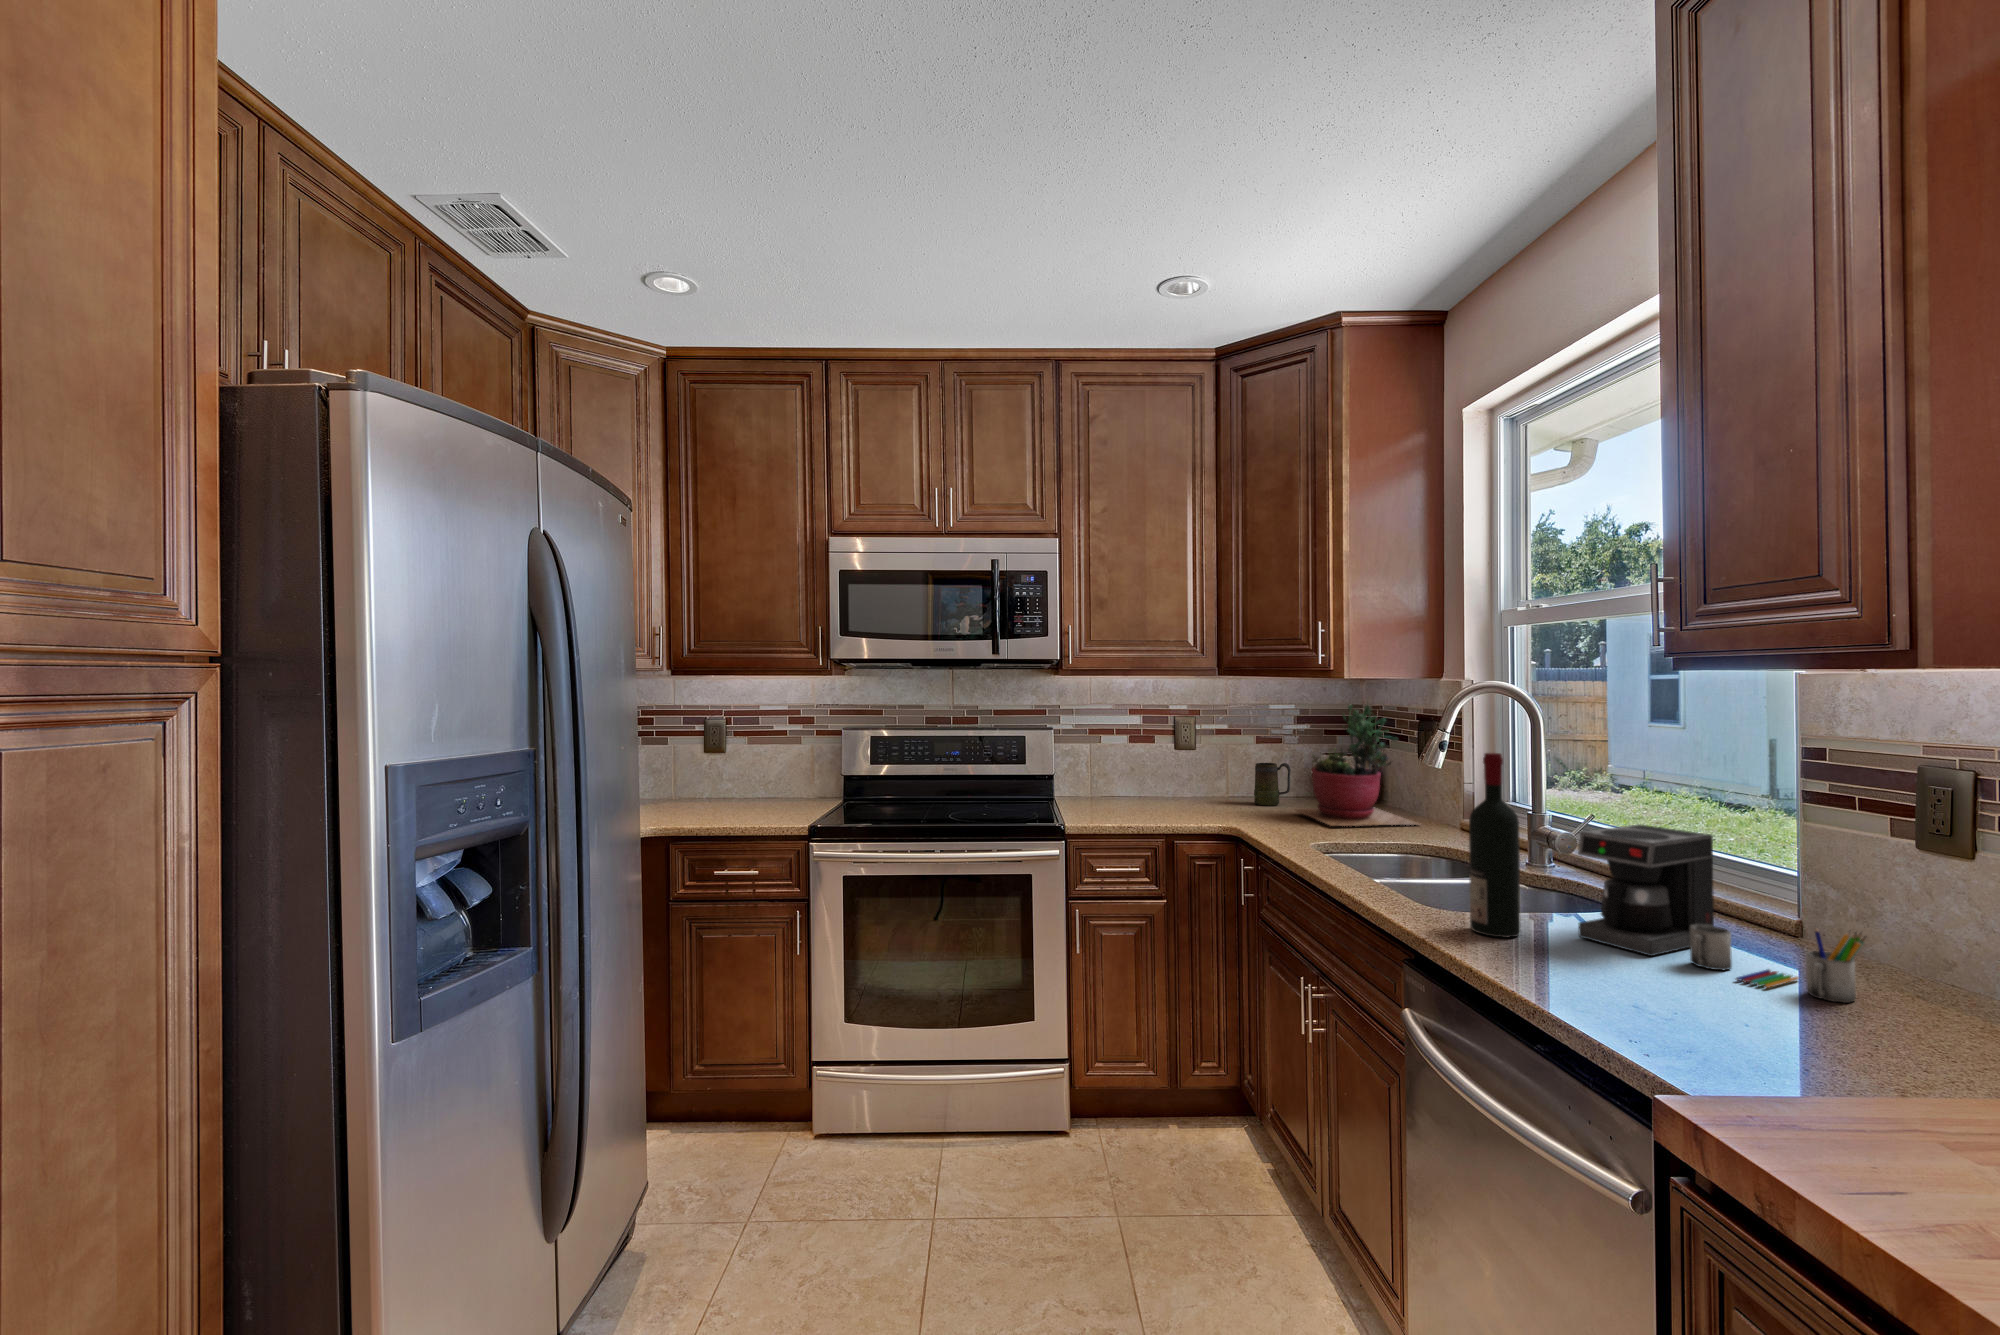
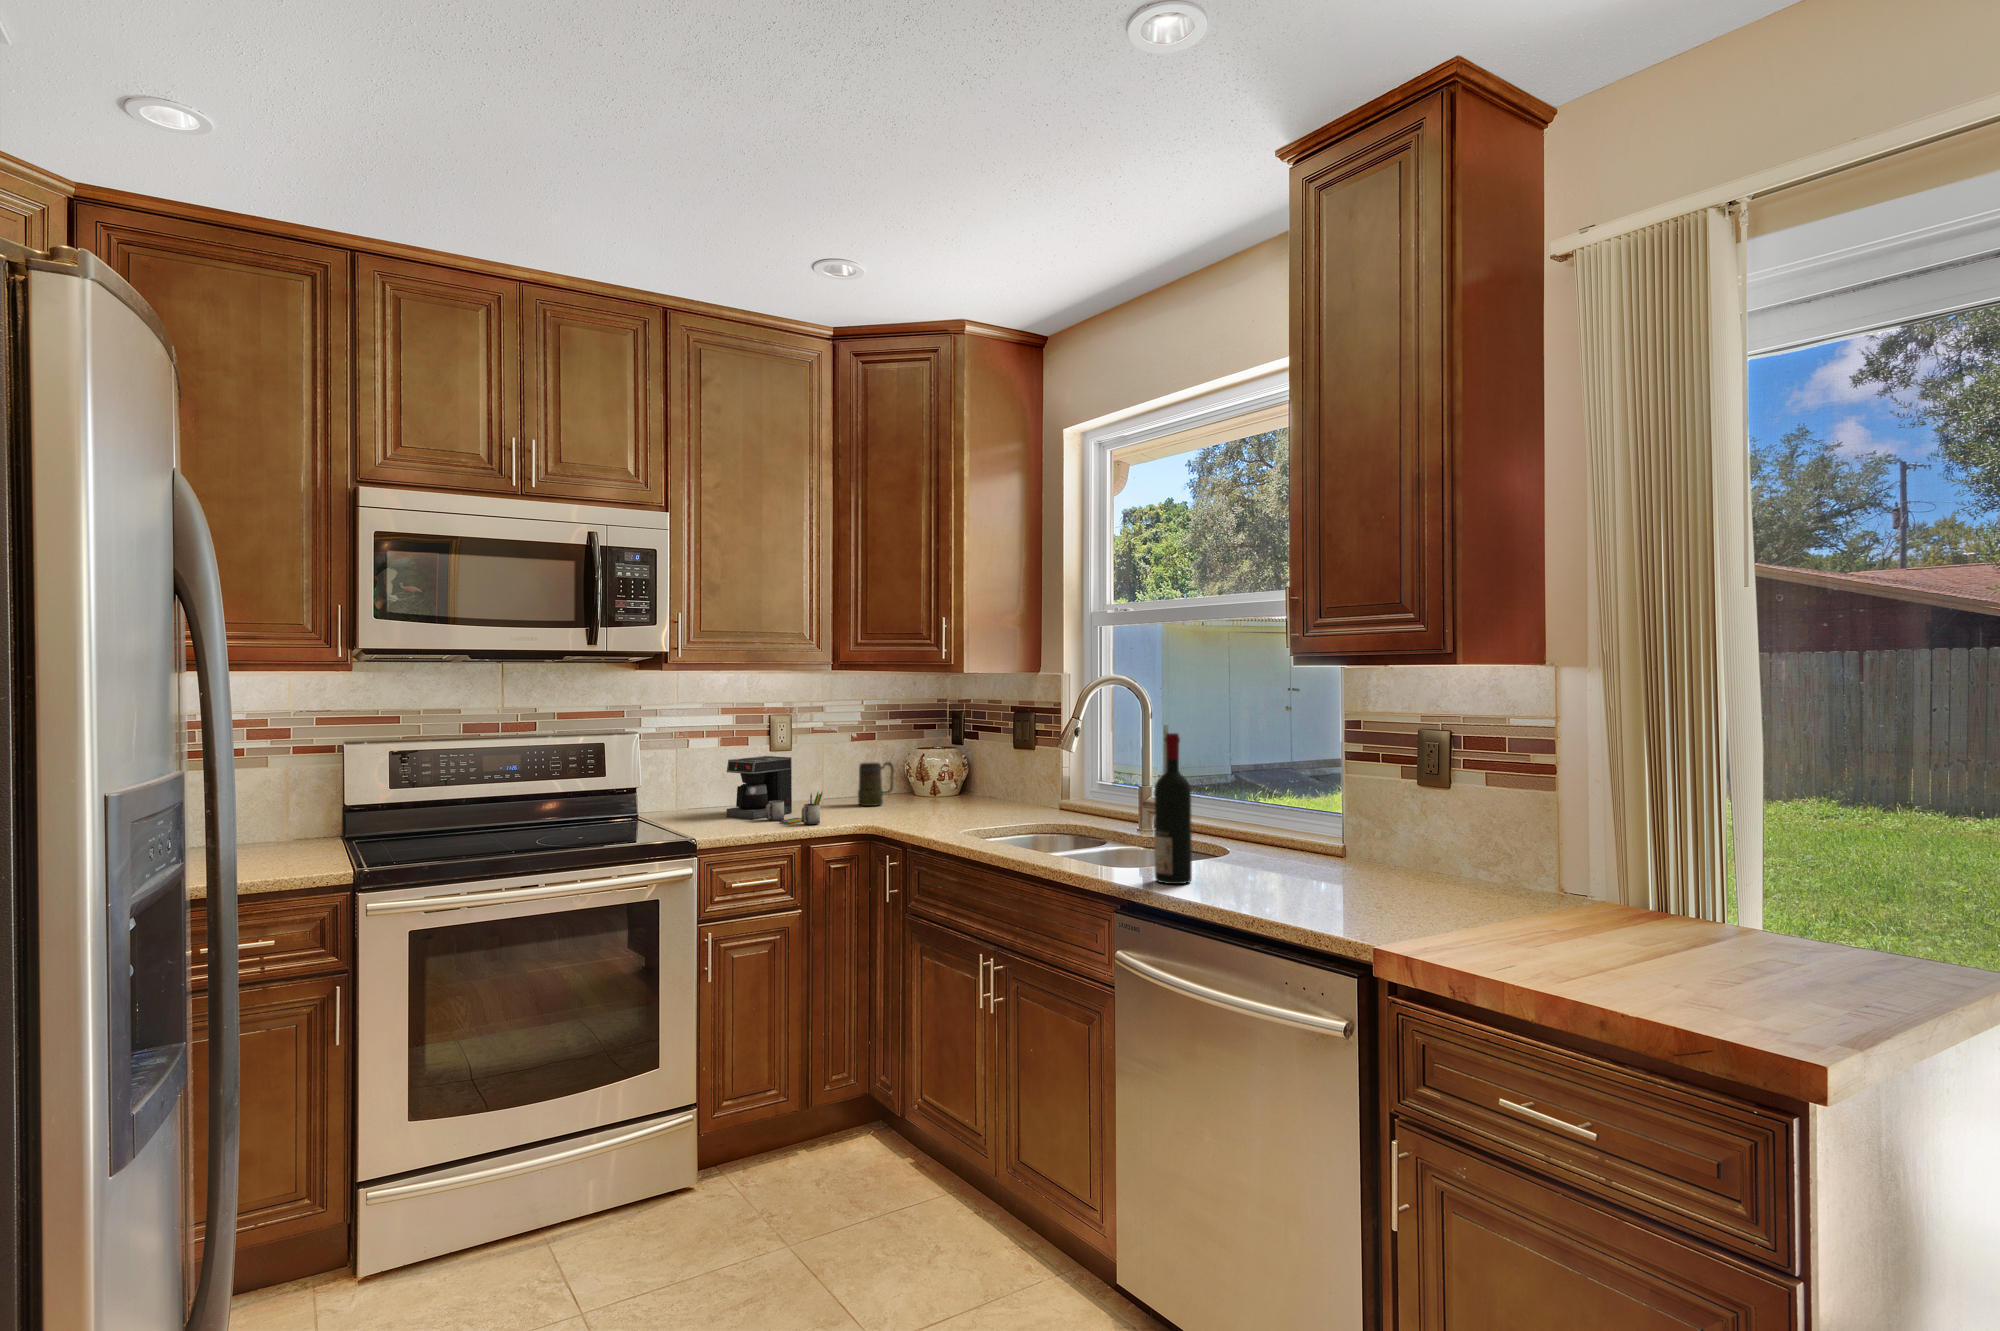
succulent plant: present [1295,705,1418,826] -> none [904,700,1024,819]
coffee maker: present [1578,824,1866,1003] -> present [727,756,822,824]

